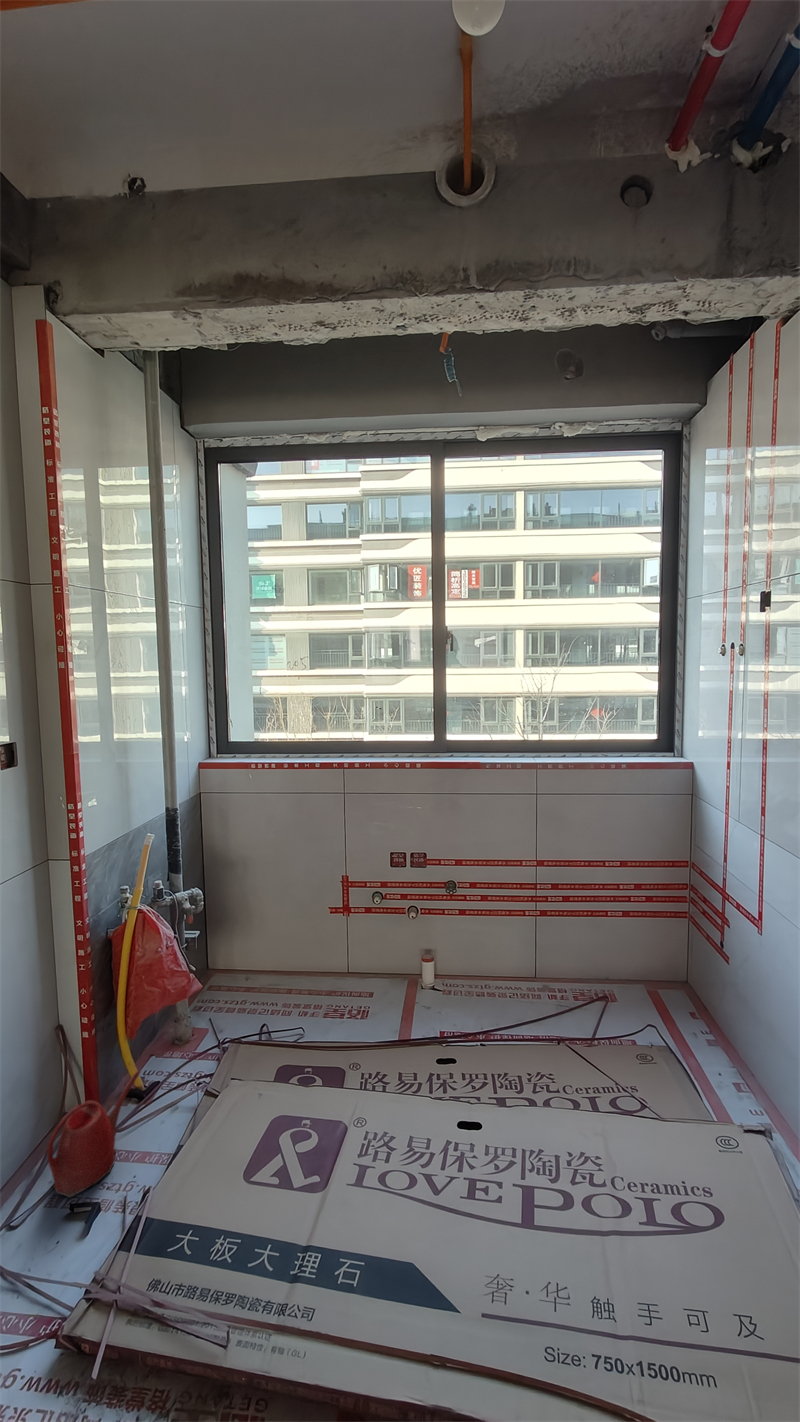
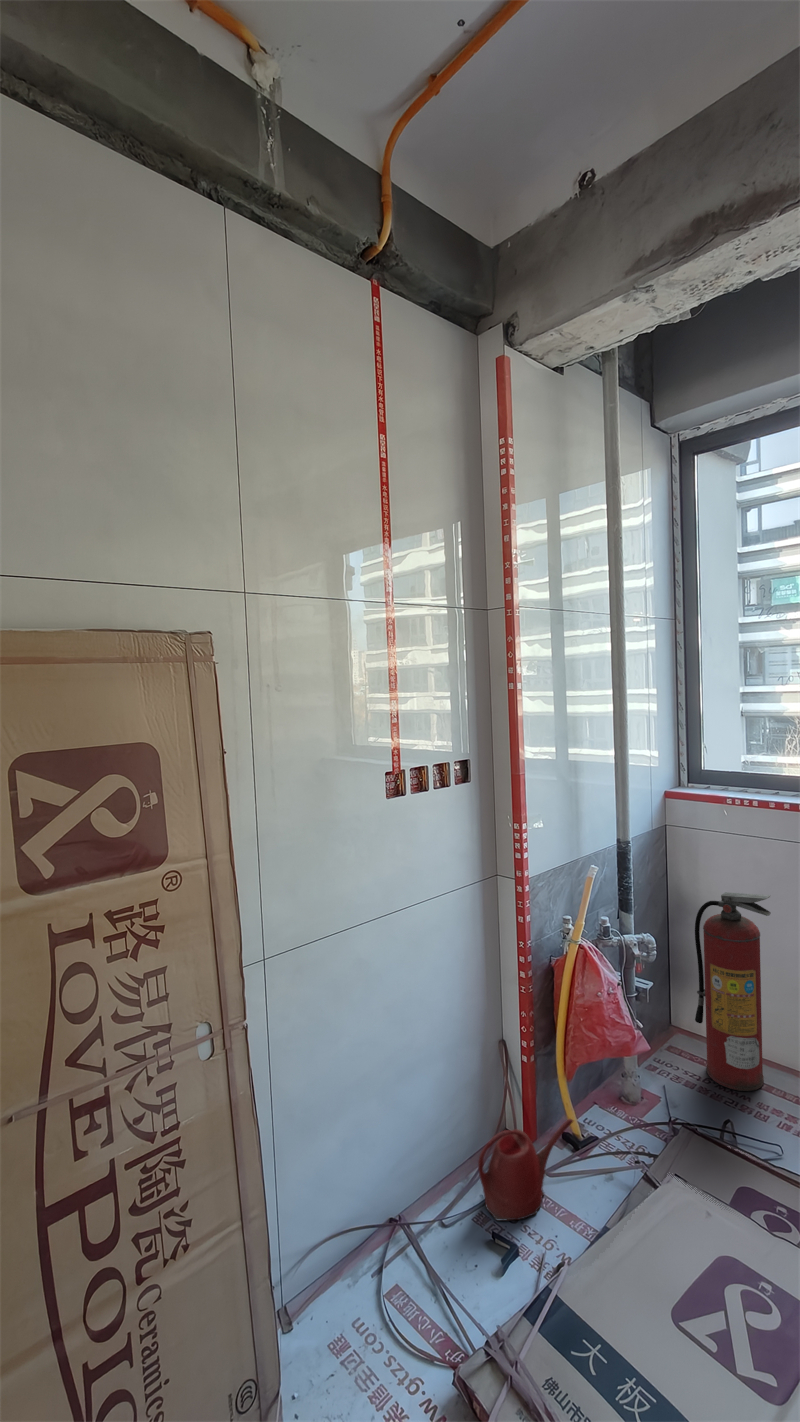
fire extinguisher: none [231,836,288,999] -> present [695,892,771,1091]

